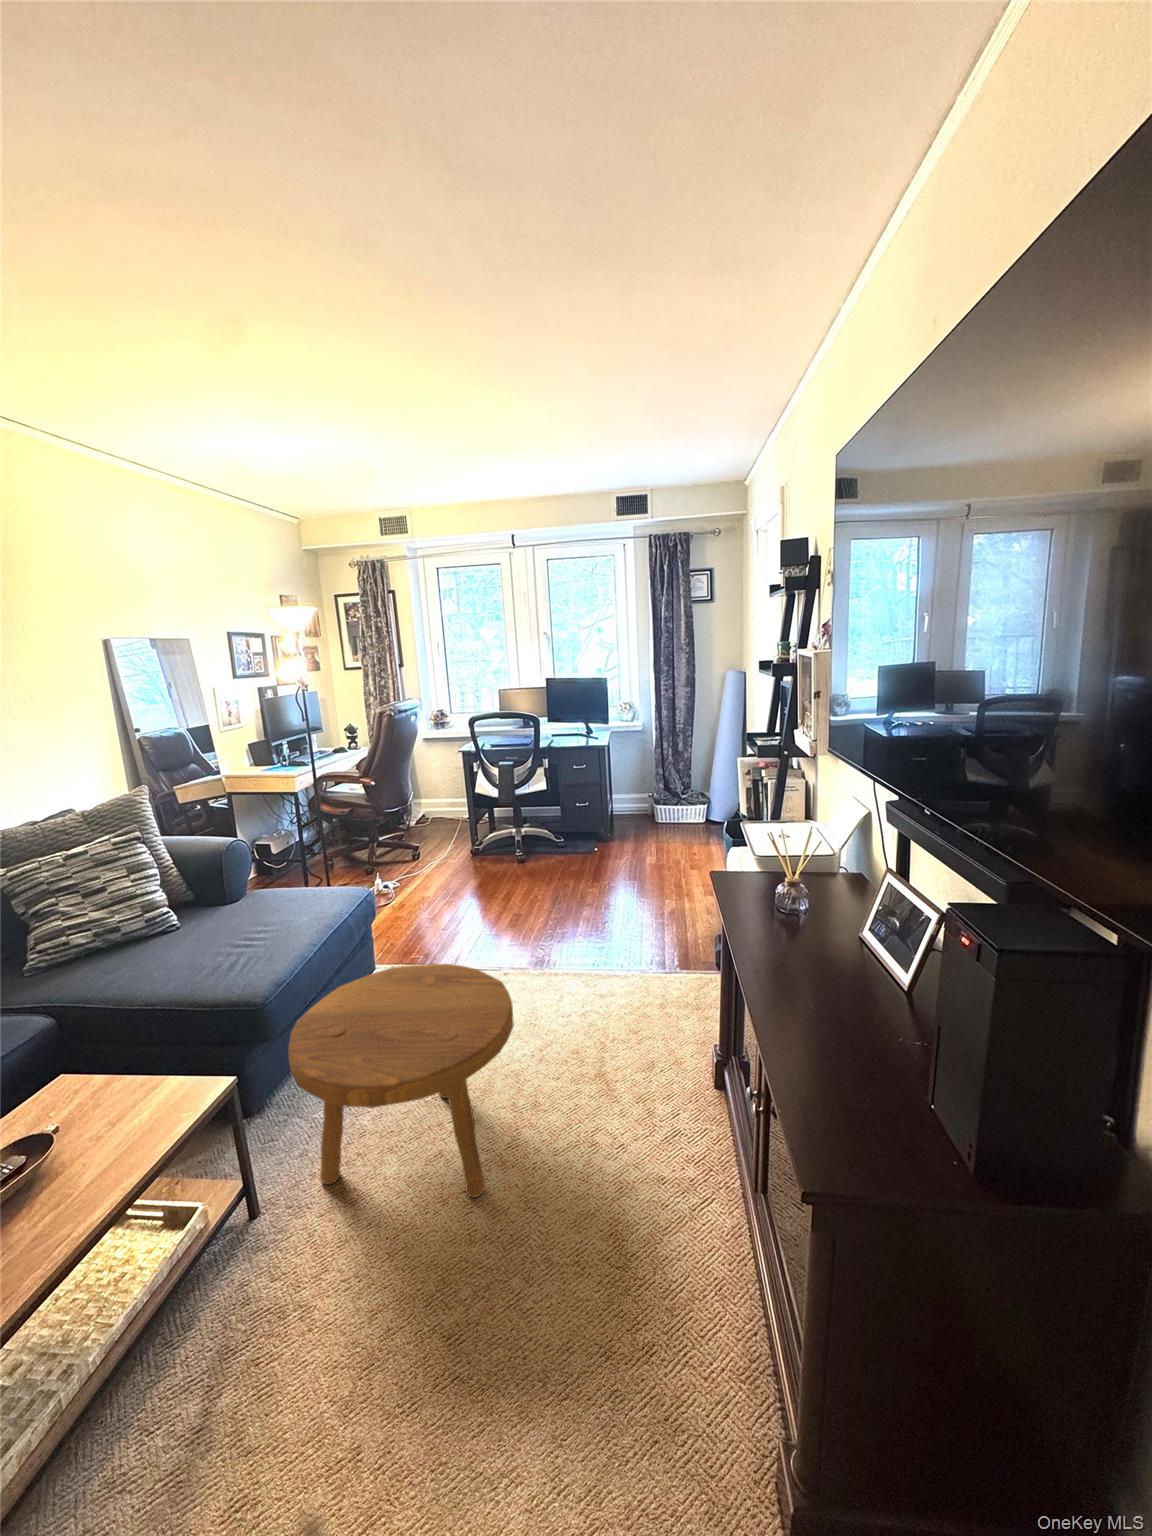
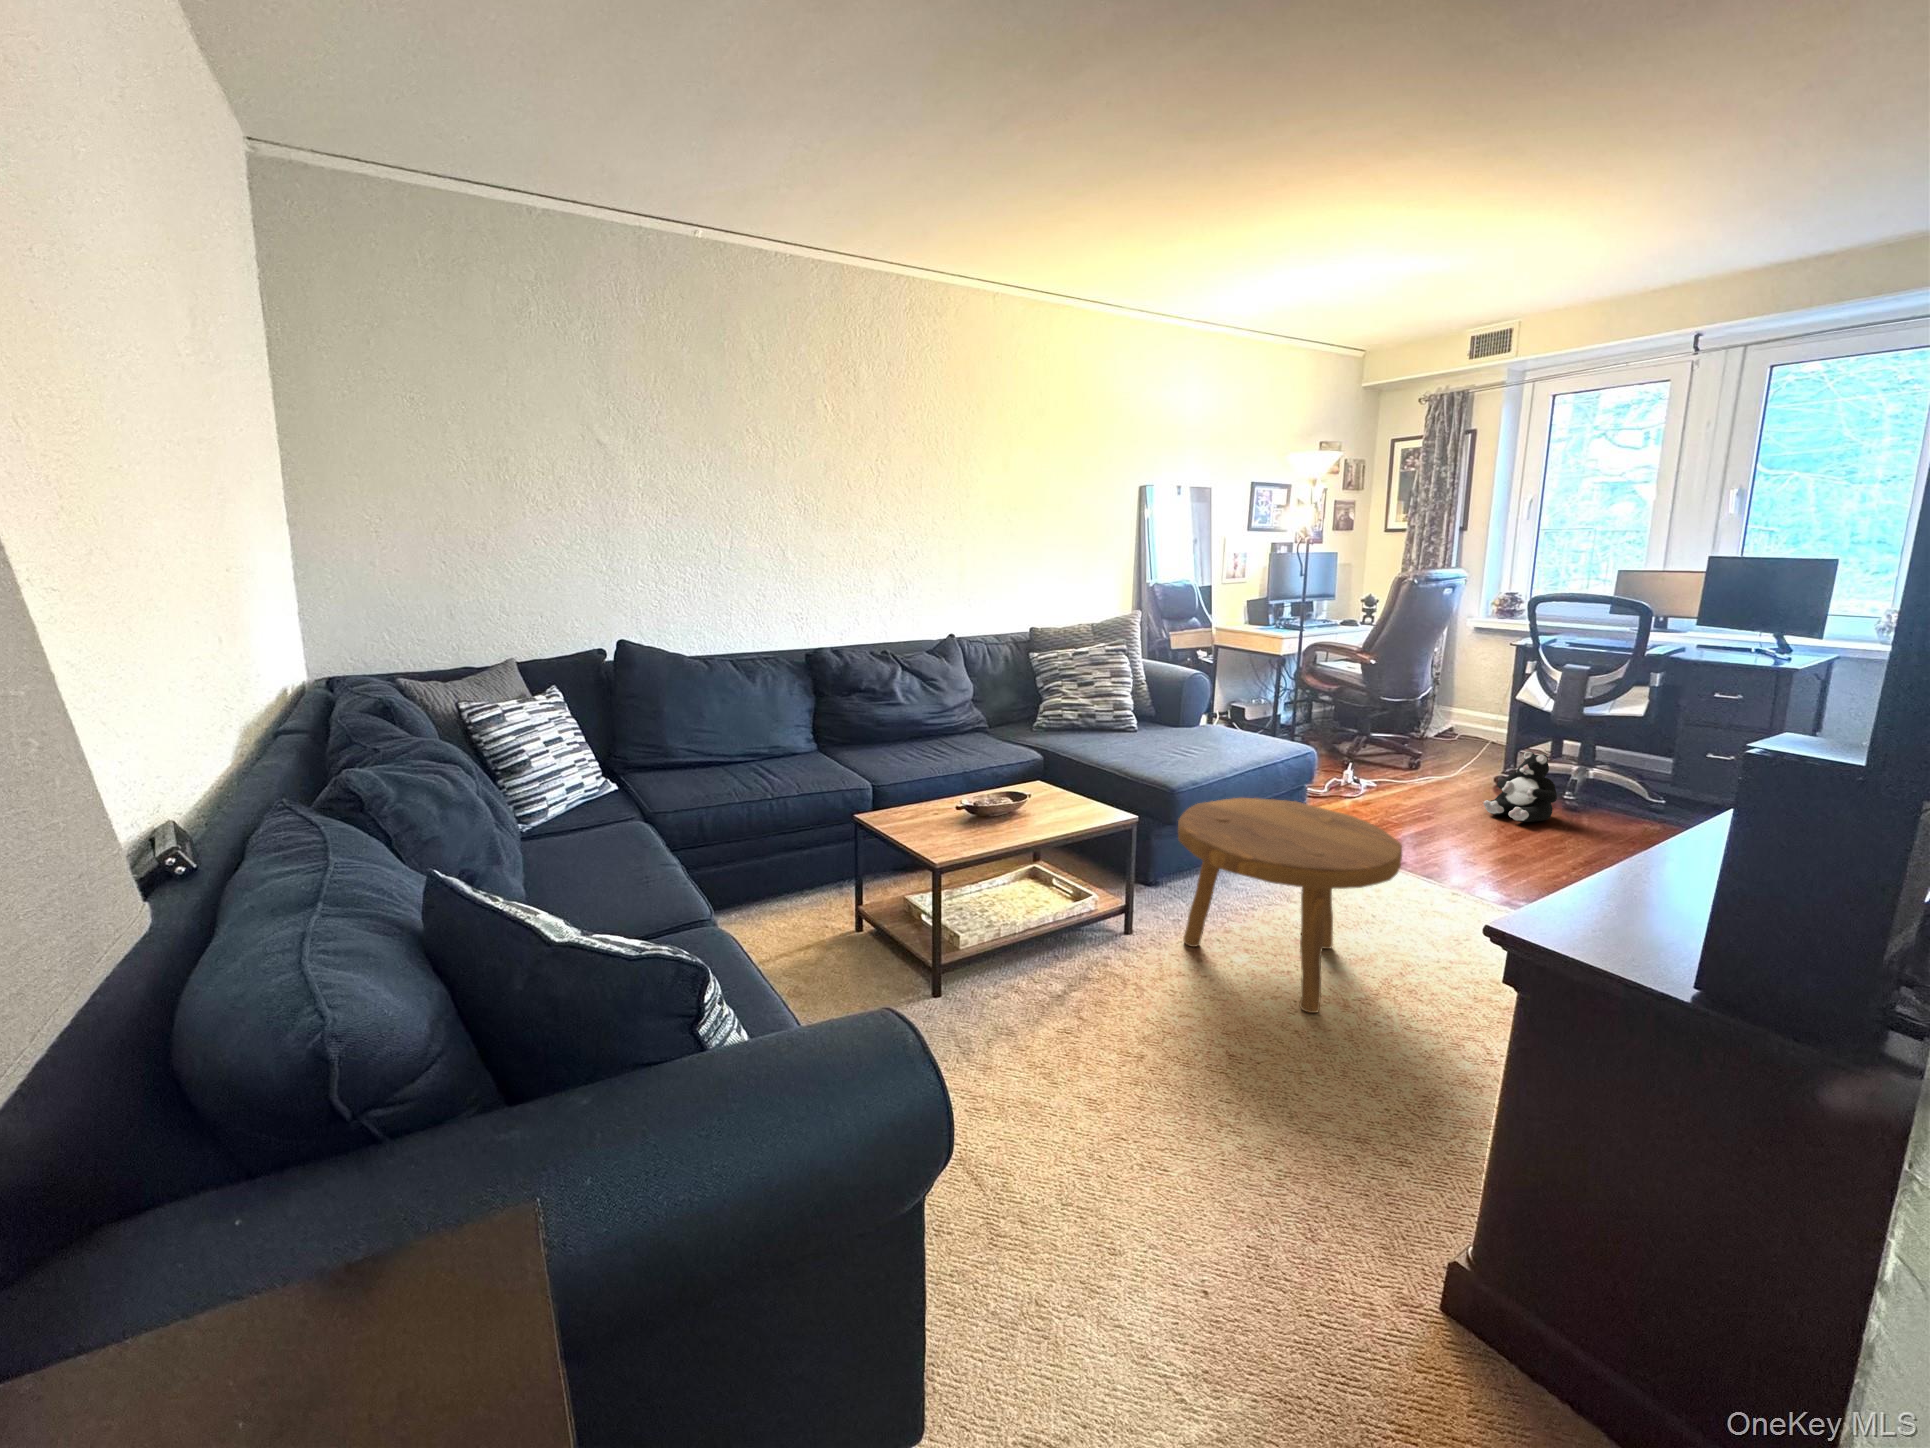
plush toy: none [480,831,521,885] -> present [1484,751,1557,822]

